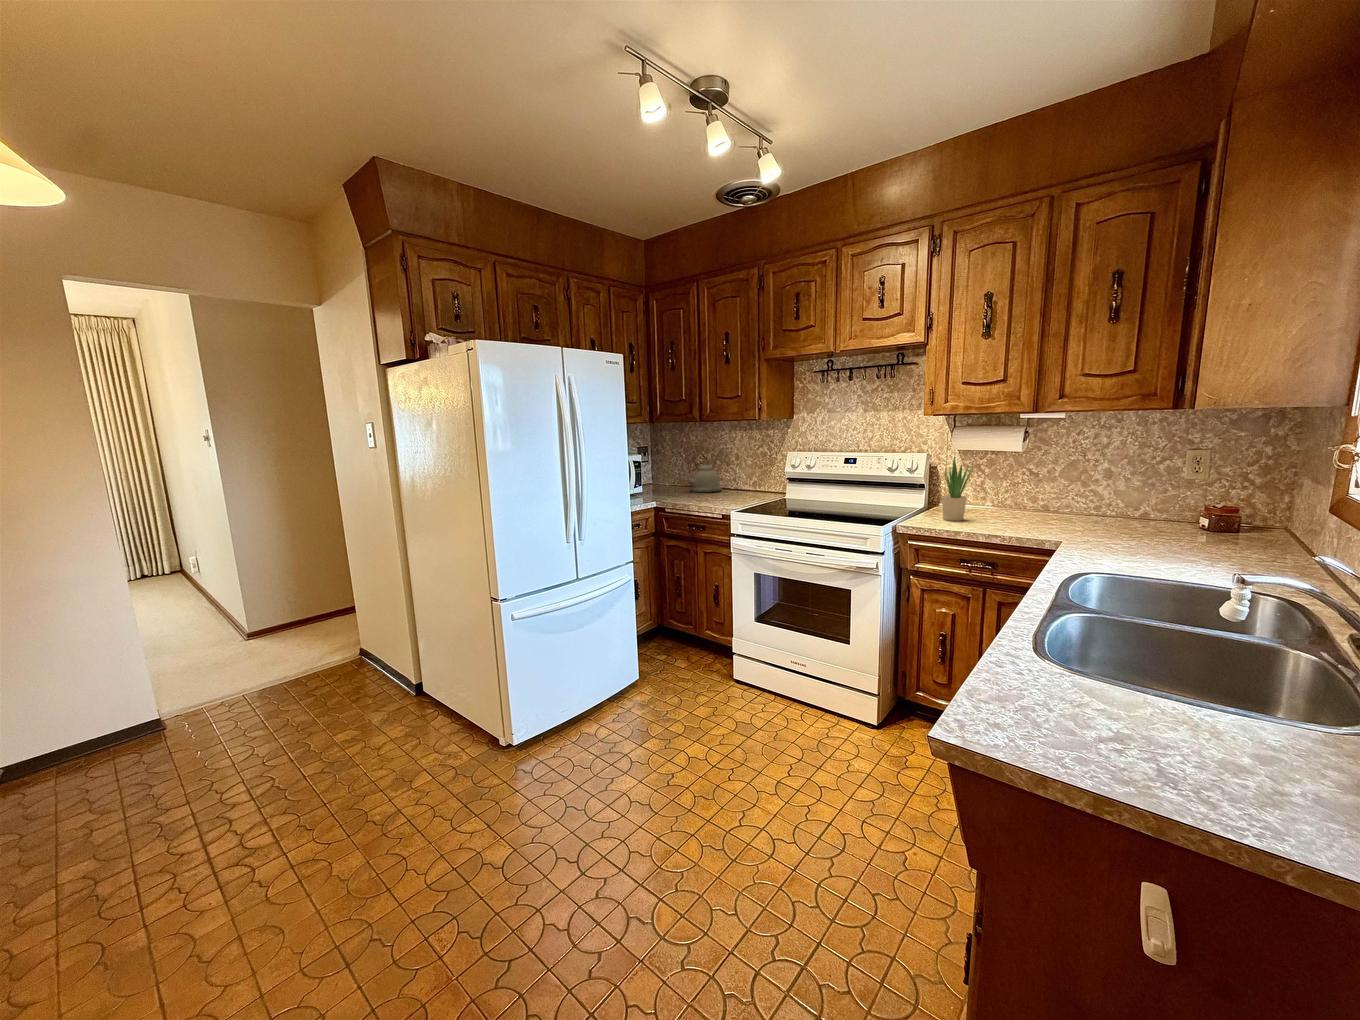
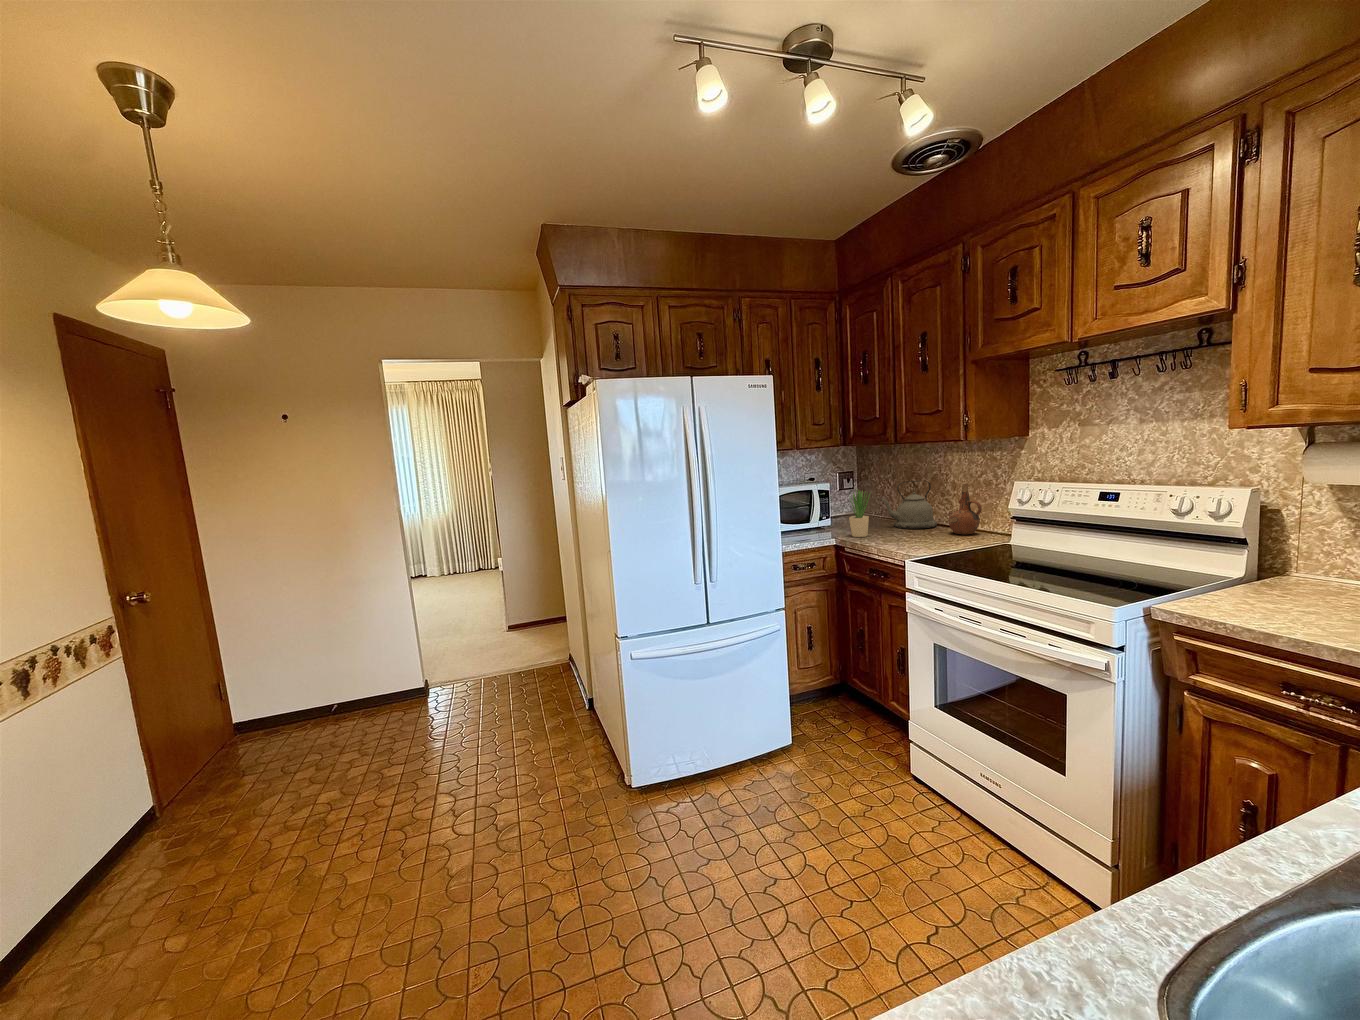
ceramic pitcher: none [736,455,759,495] -> present [948,484,982,534]
potted plant: present [942,457,972,521] -> present [849,489,870,537]

